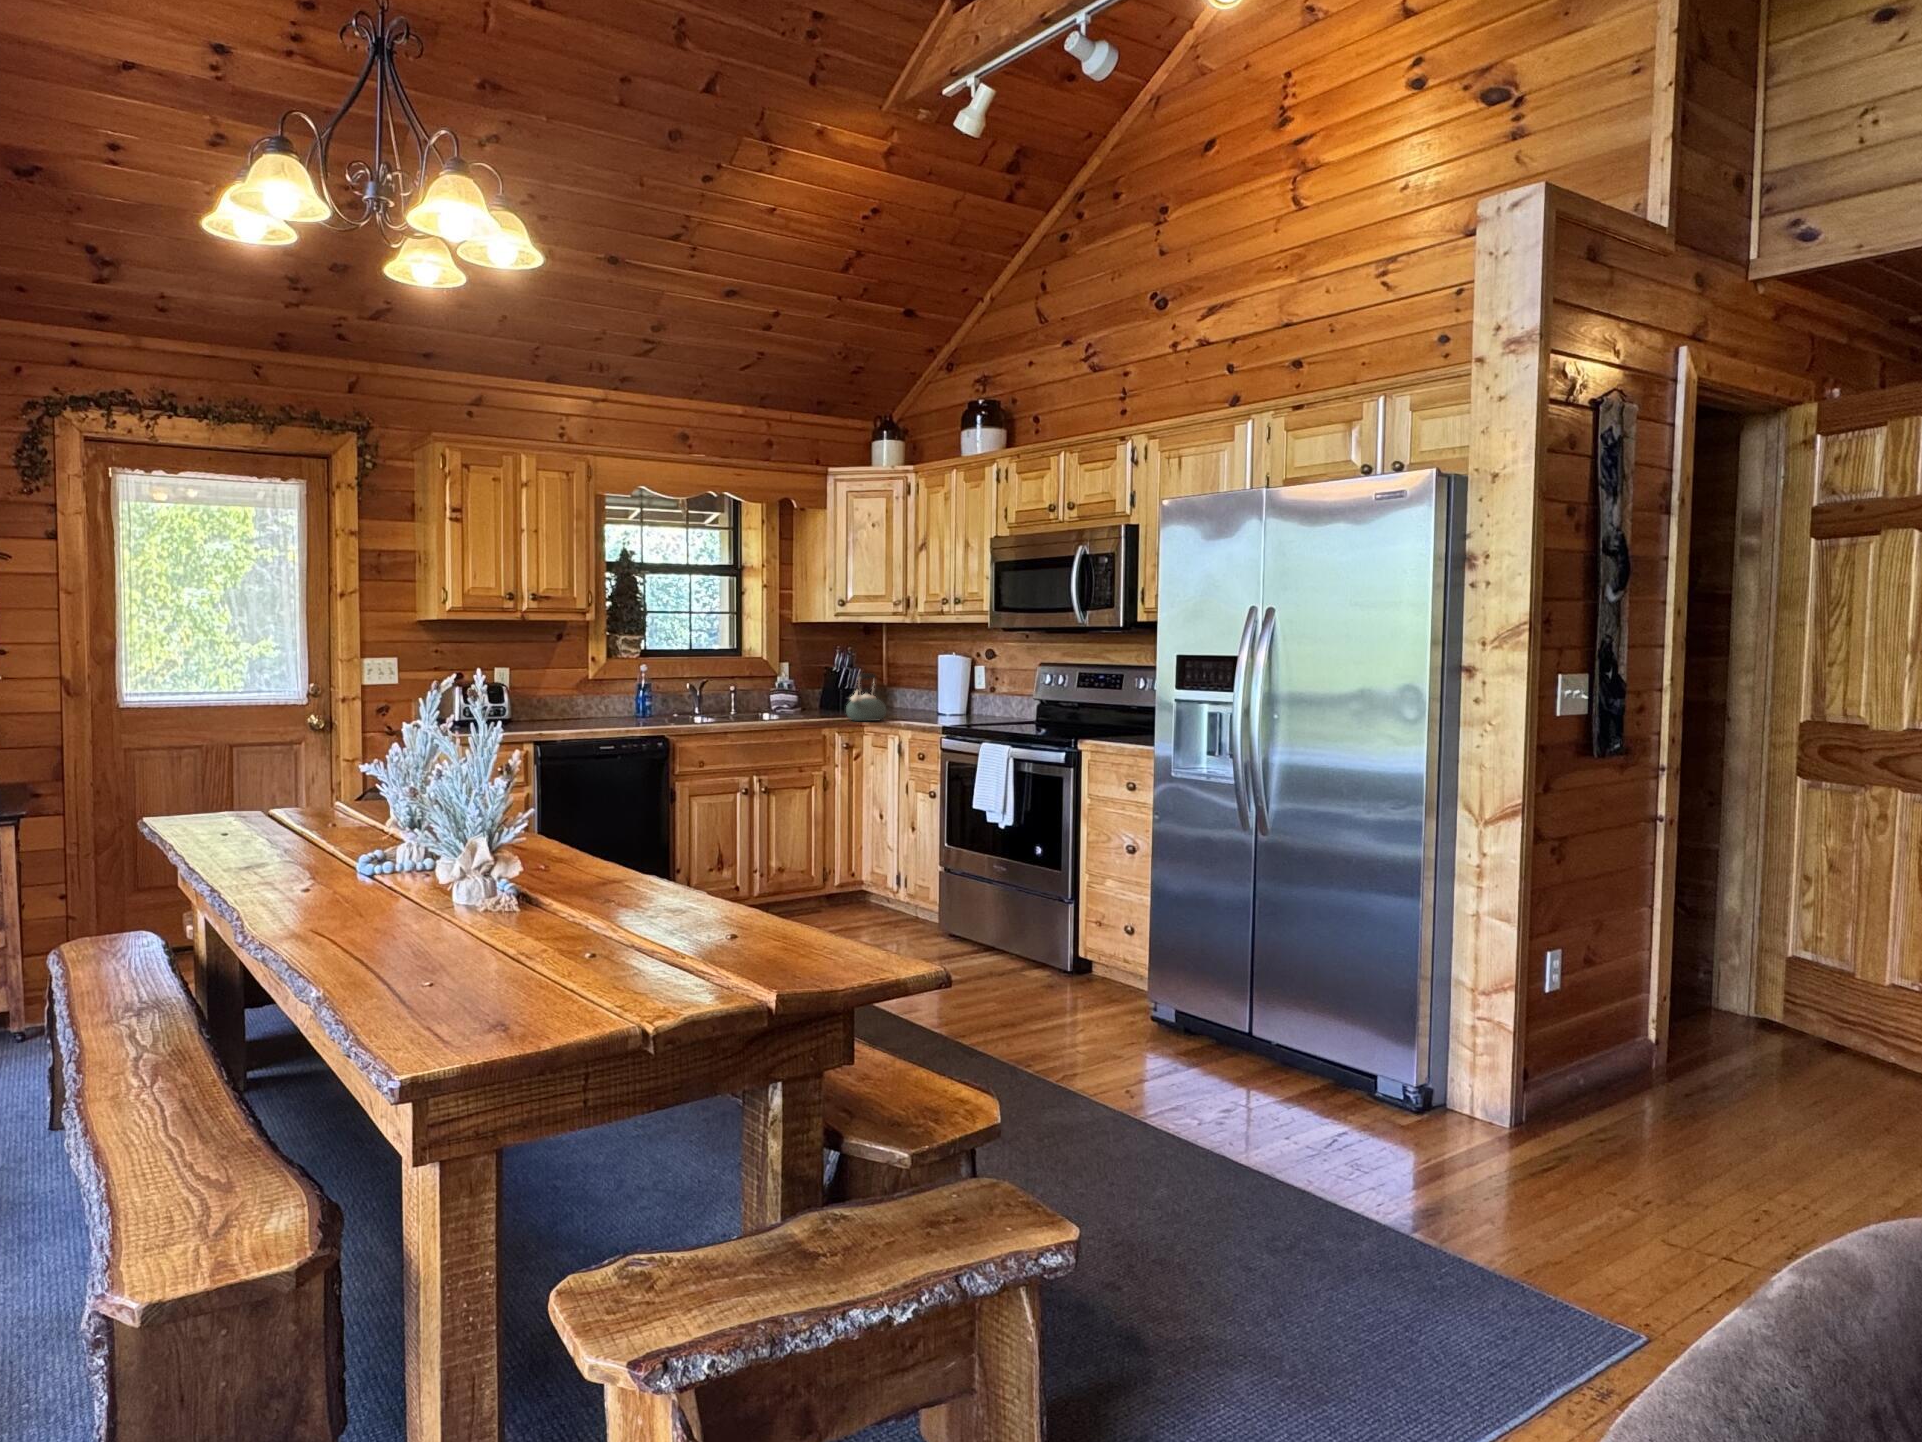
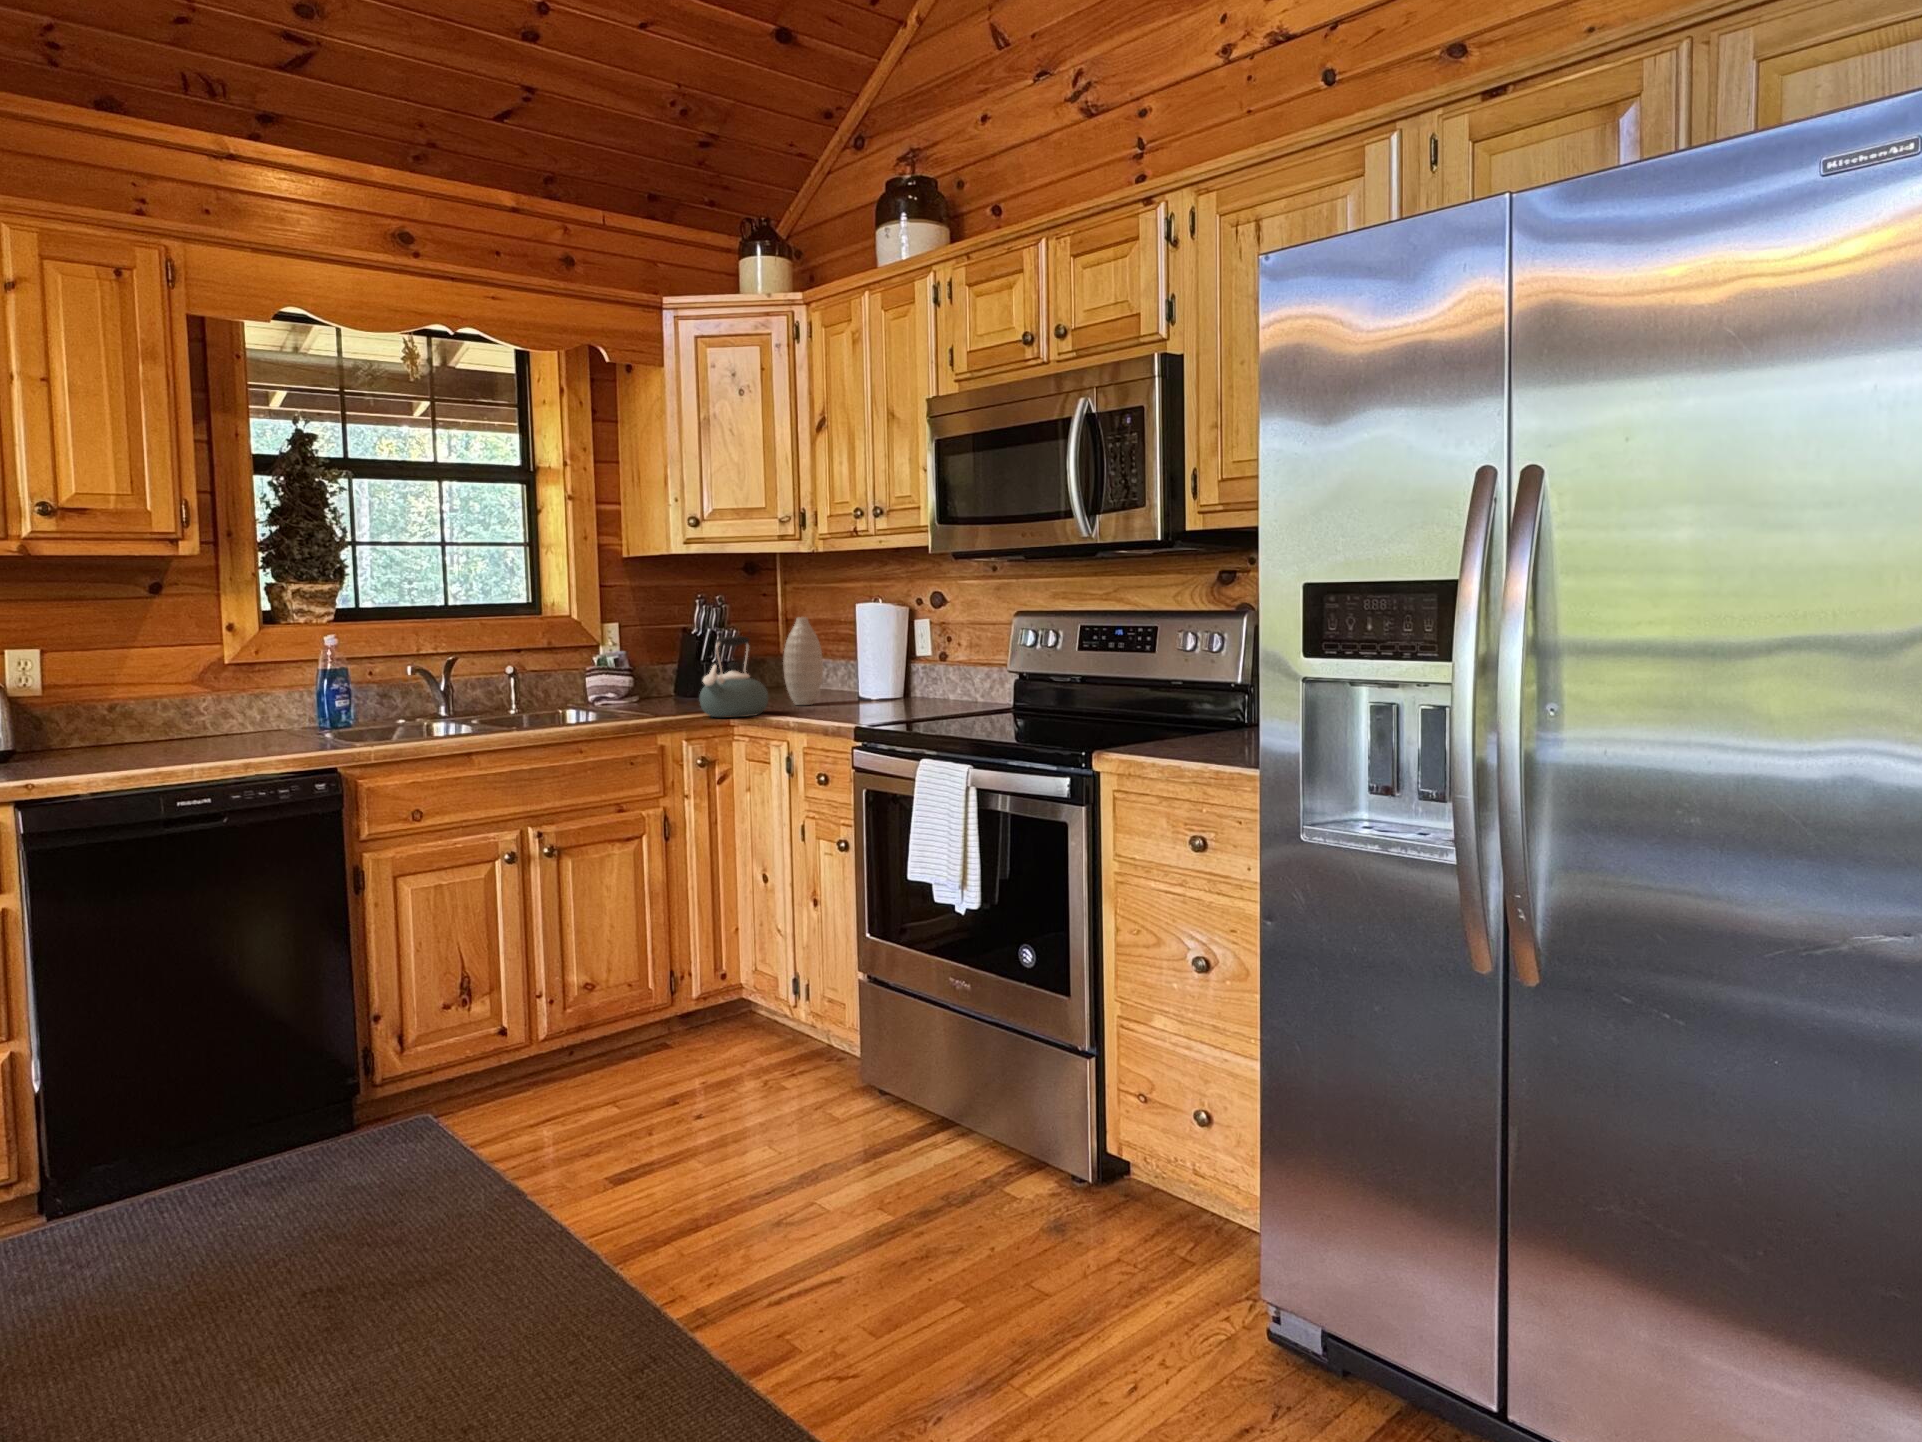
vase: none [893,663,917,717] -> present [783,617,823,705]

